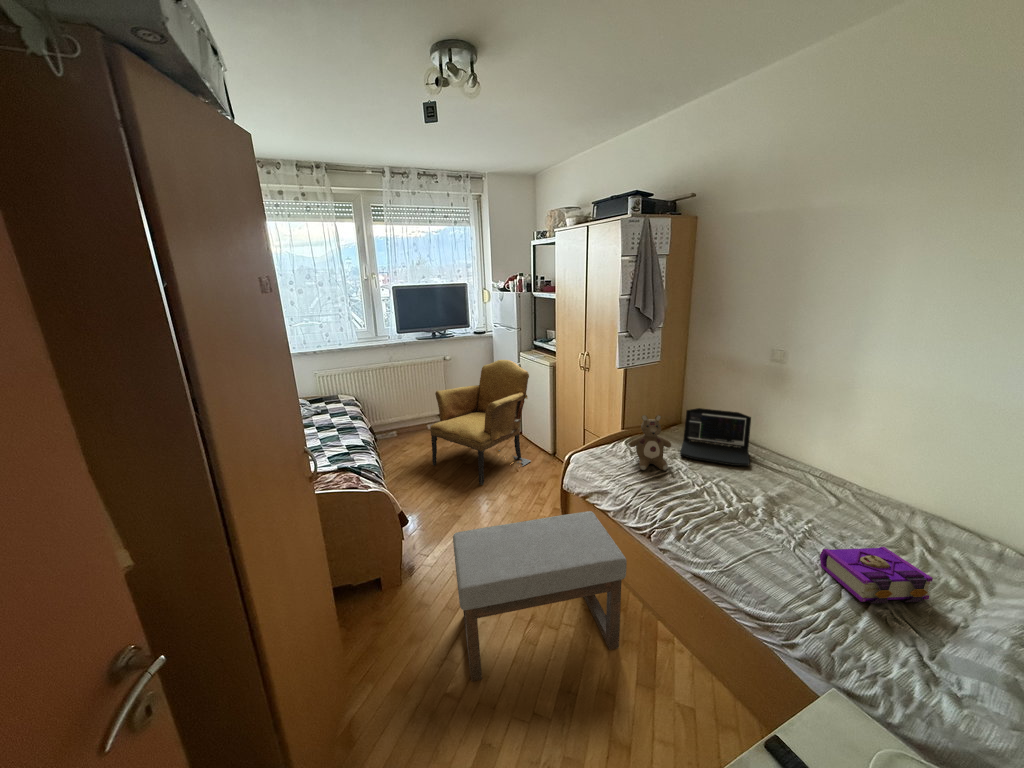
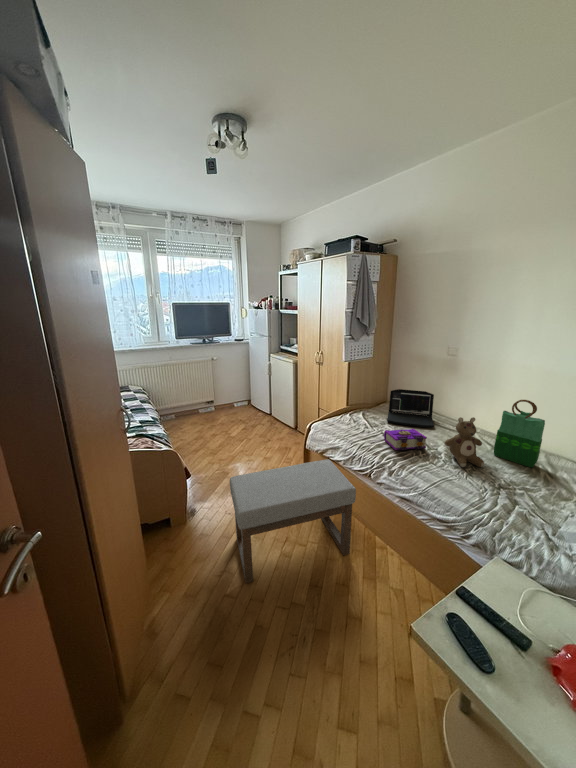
armchair: present [430,360,531,485] -> none [204,359,279,450]
stuffed bear: present [629,415,671,470] -> present [444,417,484,467]
tote bag: none [841,435,924,538] -> present [494,400,545,468]
book: present [820,547,933,603] -> present [384,429,427,450]

